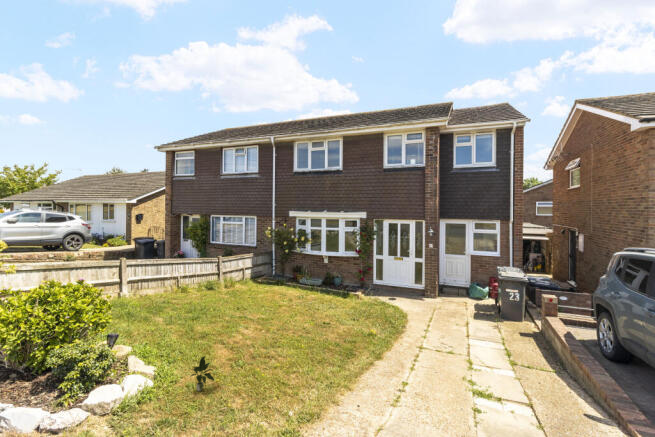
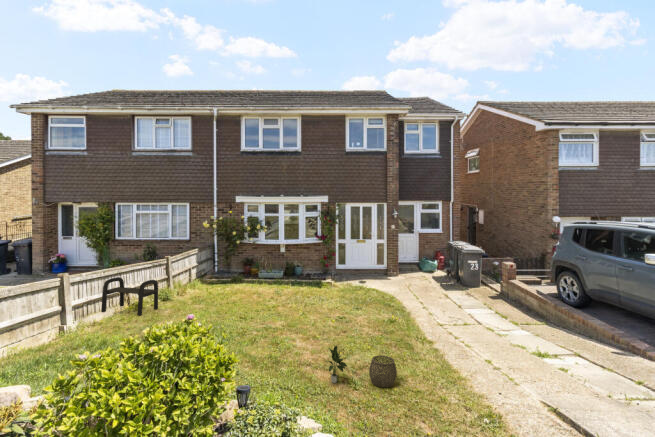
bench: none [145,273,183,304] -> present [101,277,158,316]
woven basket: none [224,374,252,408] -> present [369,355,397,387]

